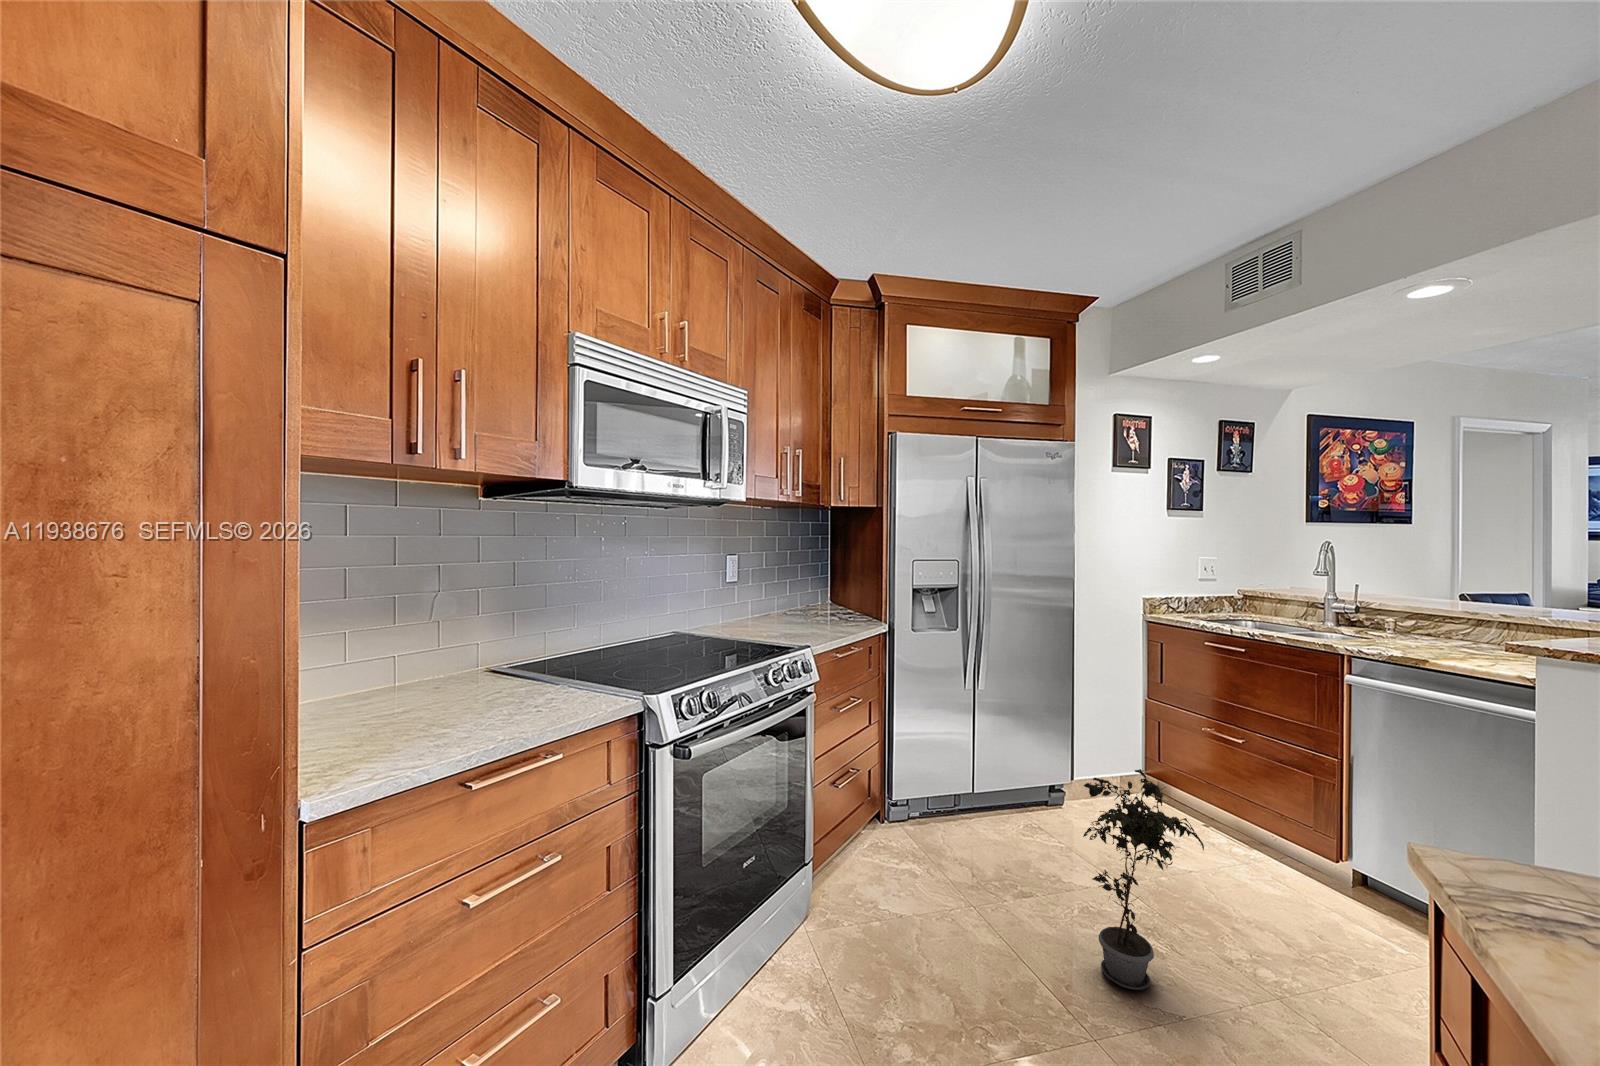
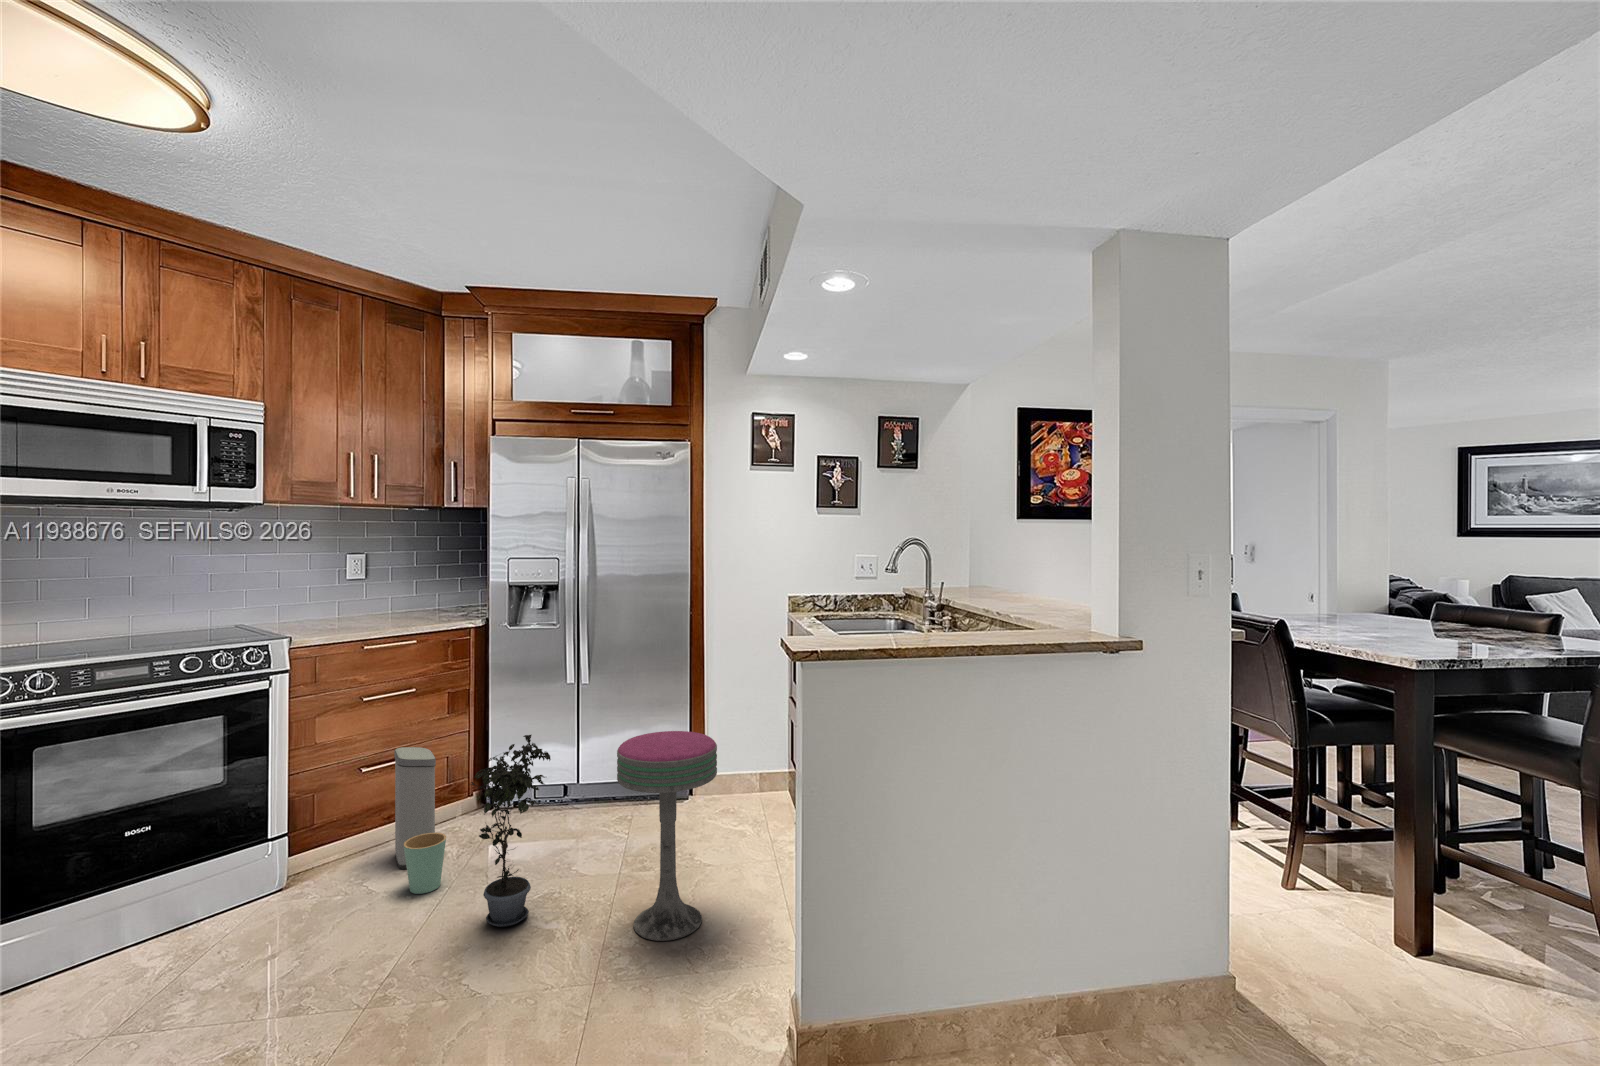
bar stool: none [1232,757,1370,996] -> present [617,731,717,941]
trash can: none [873,775,993,948] -> present [394,747,446,894]

